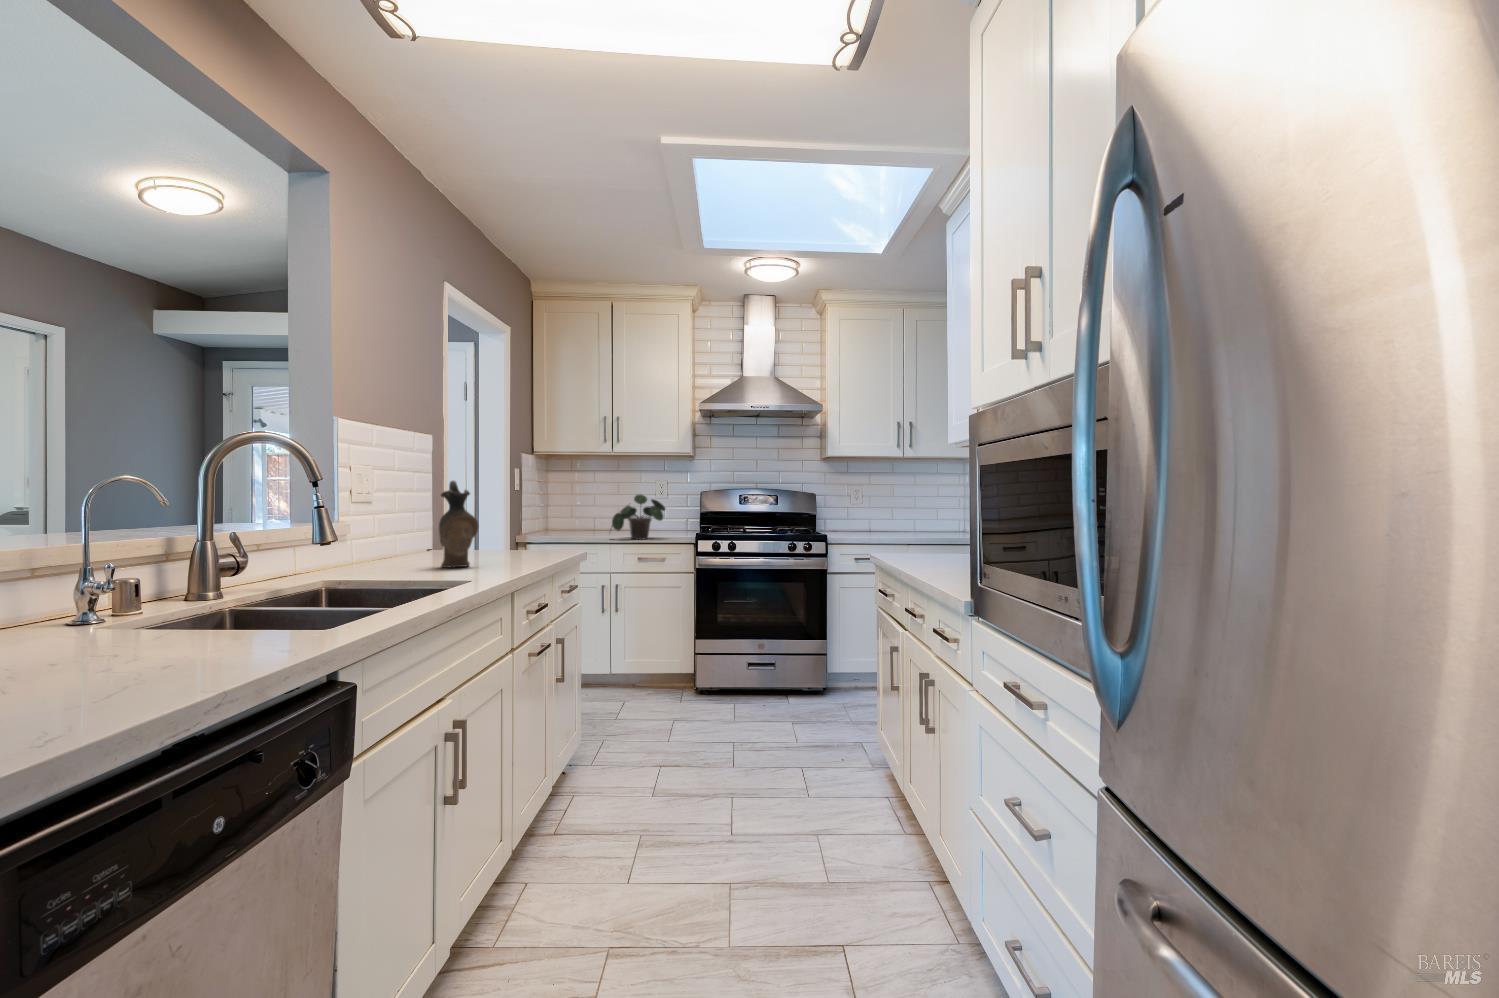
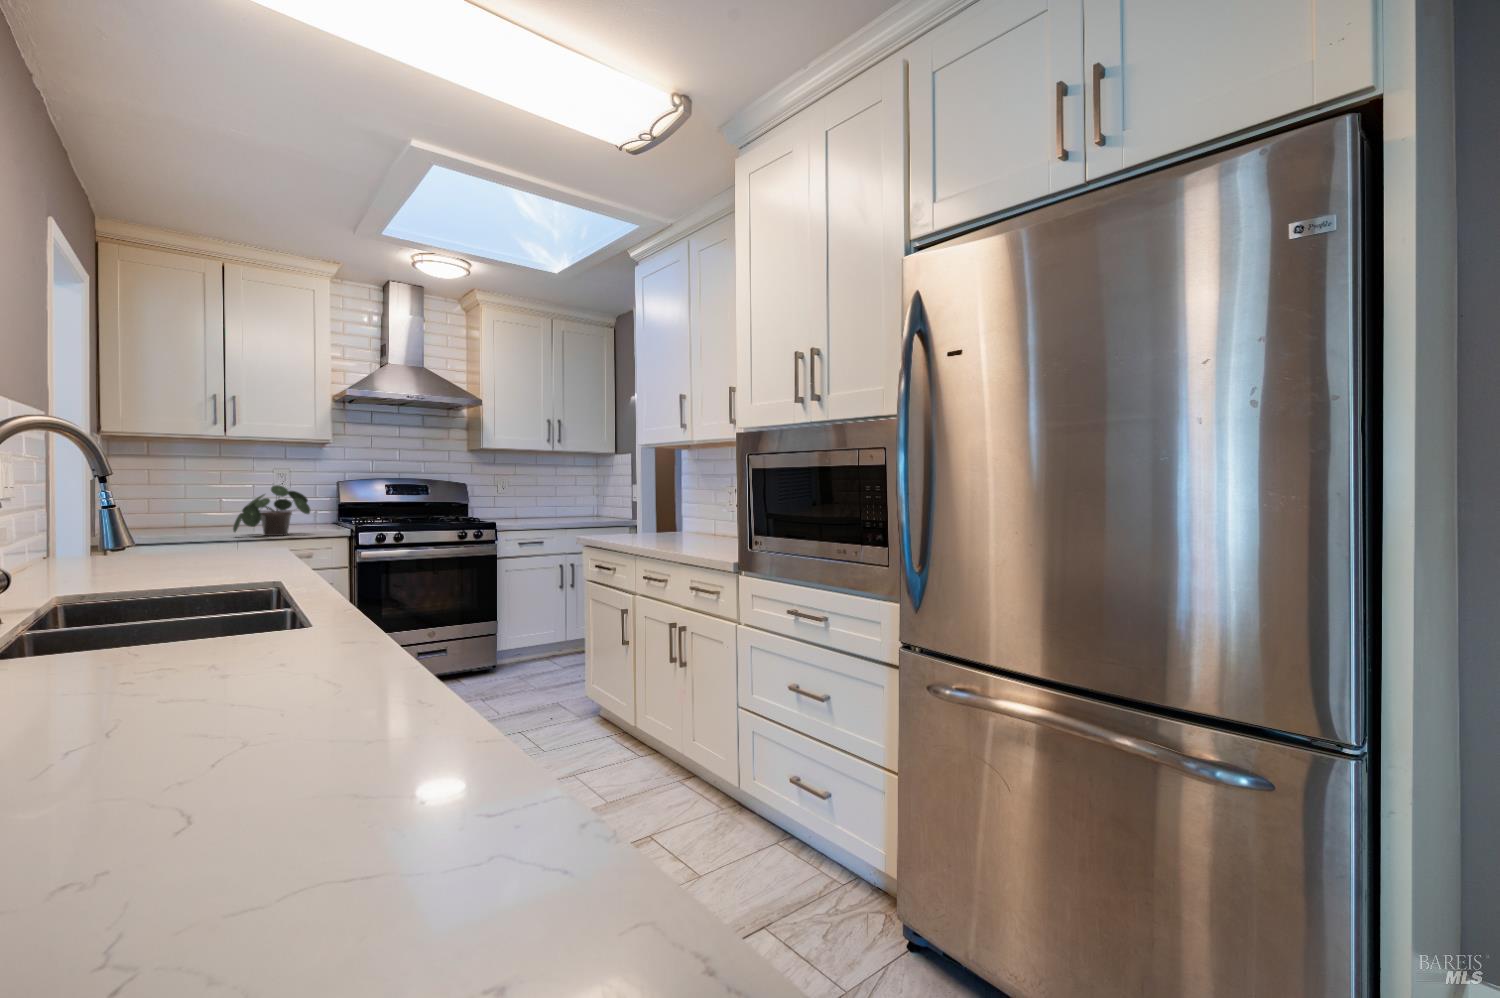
ceramic pitcher: present [439,481,479,568] -> none [143,471,202,574]

